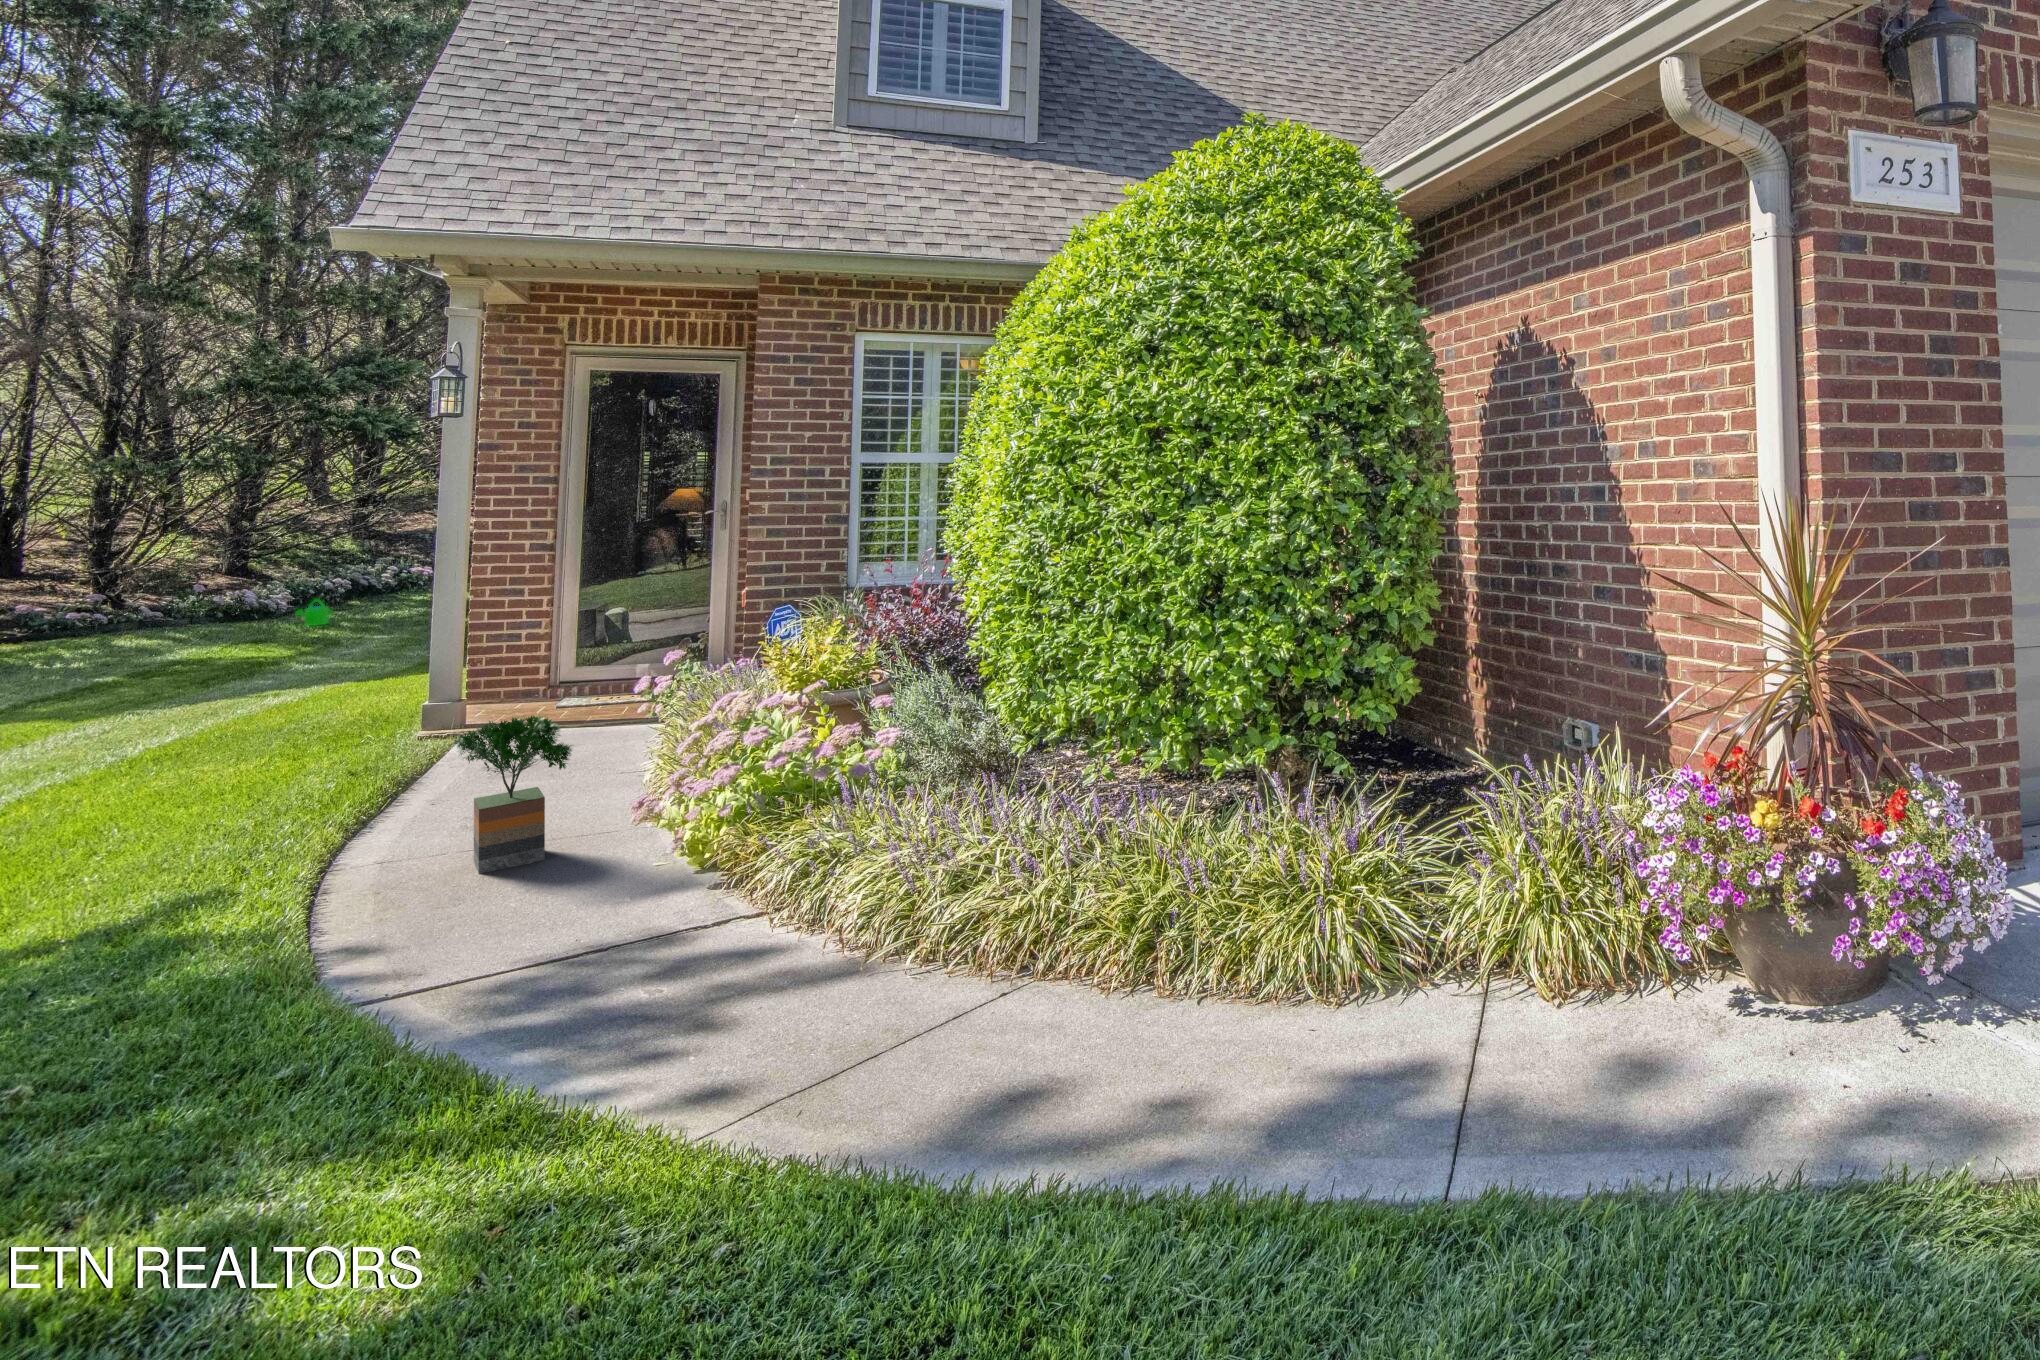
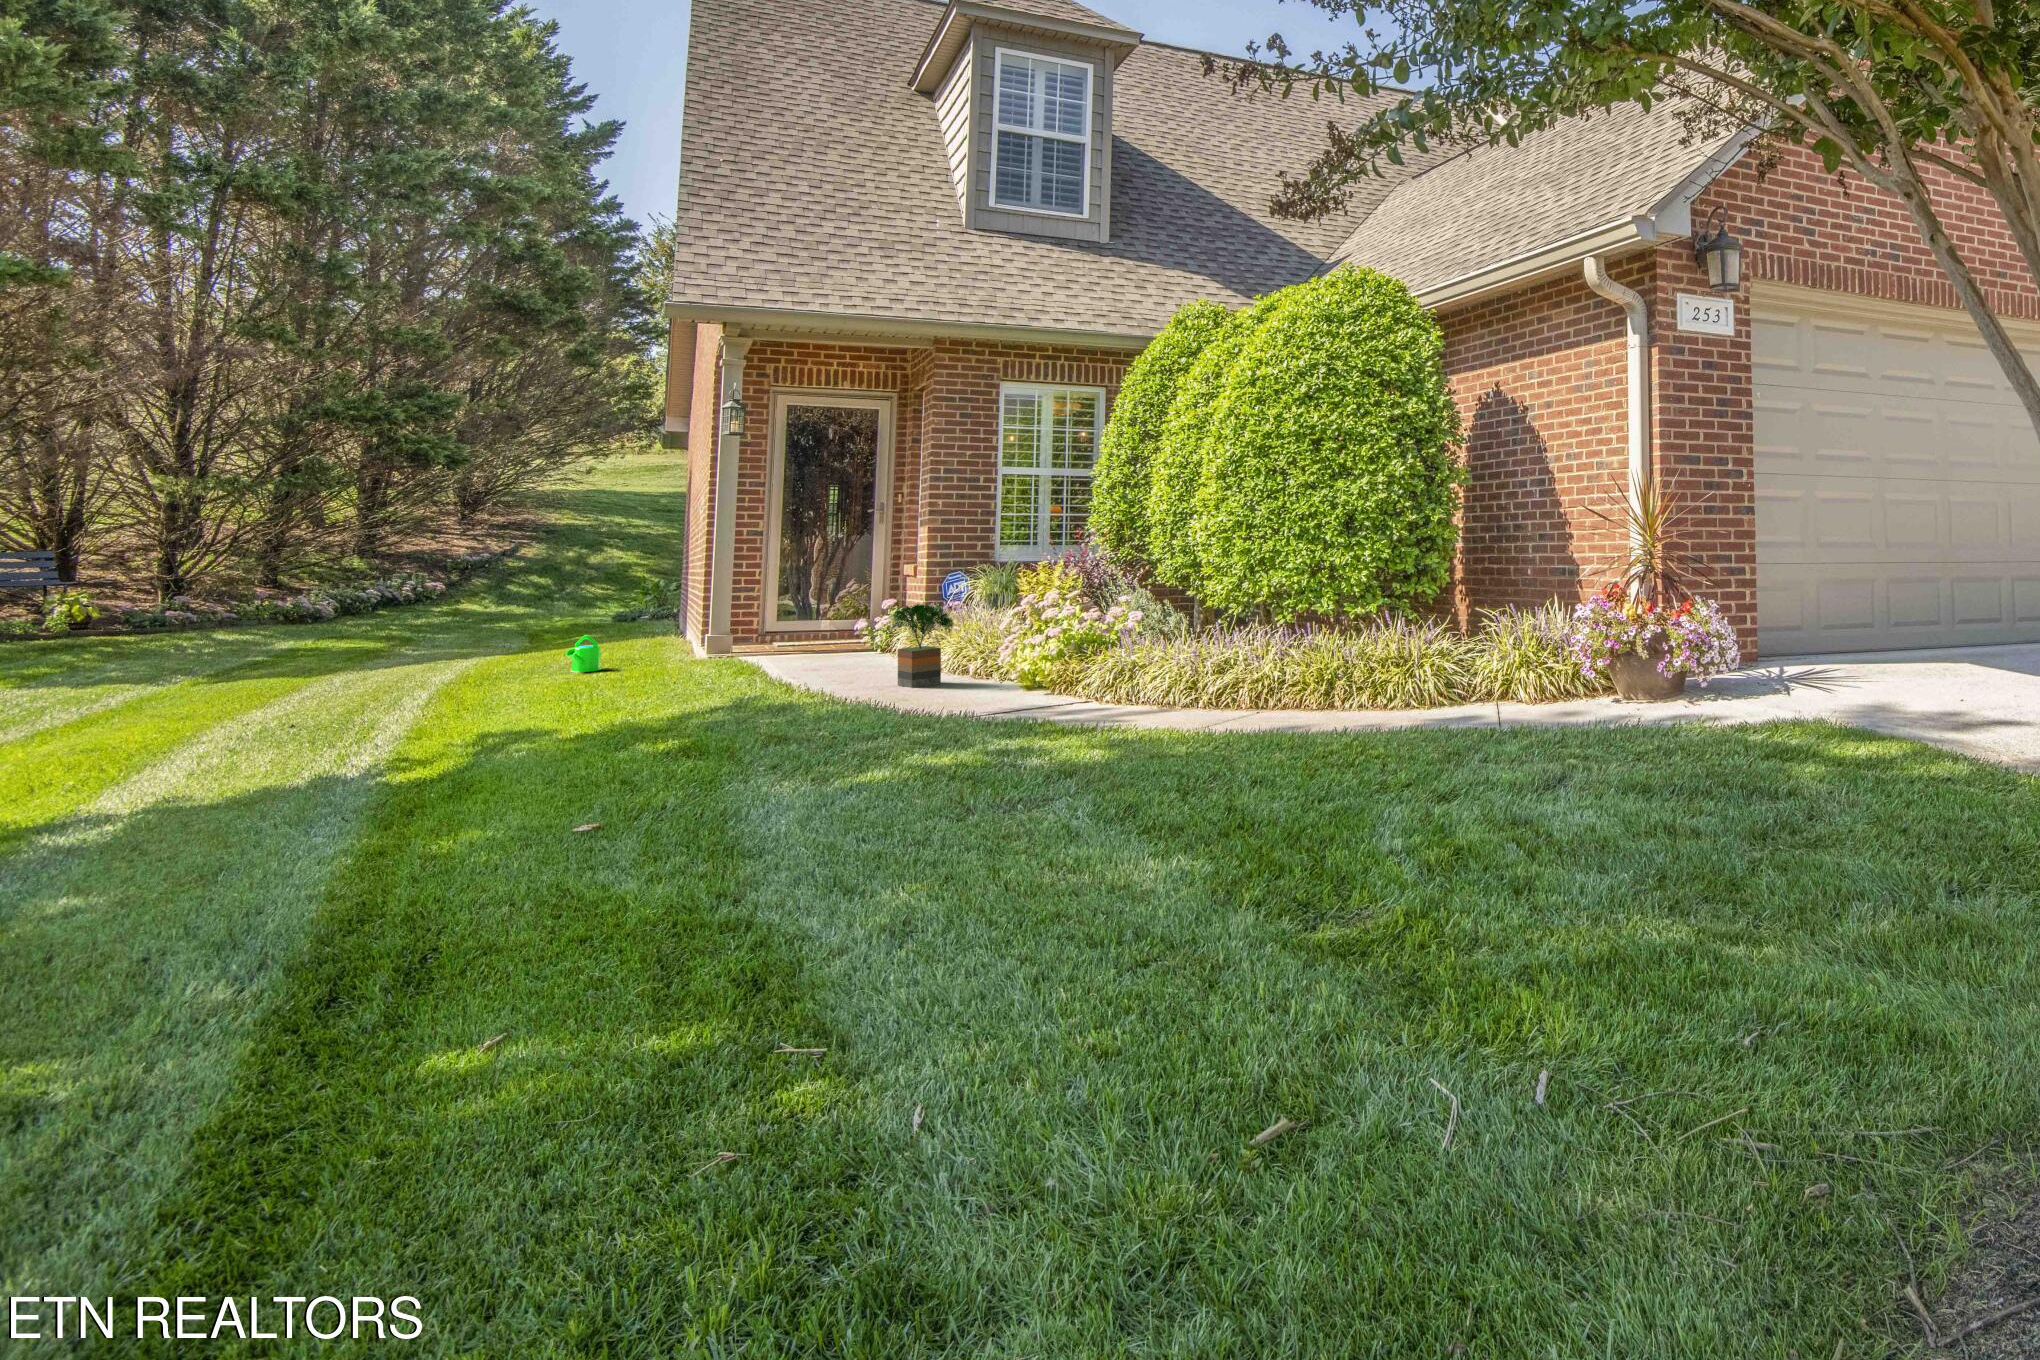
watering can: present [296,599,333,626] -> present [566,635,602,672]

